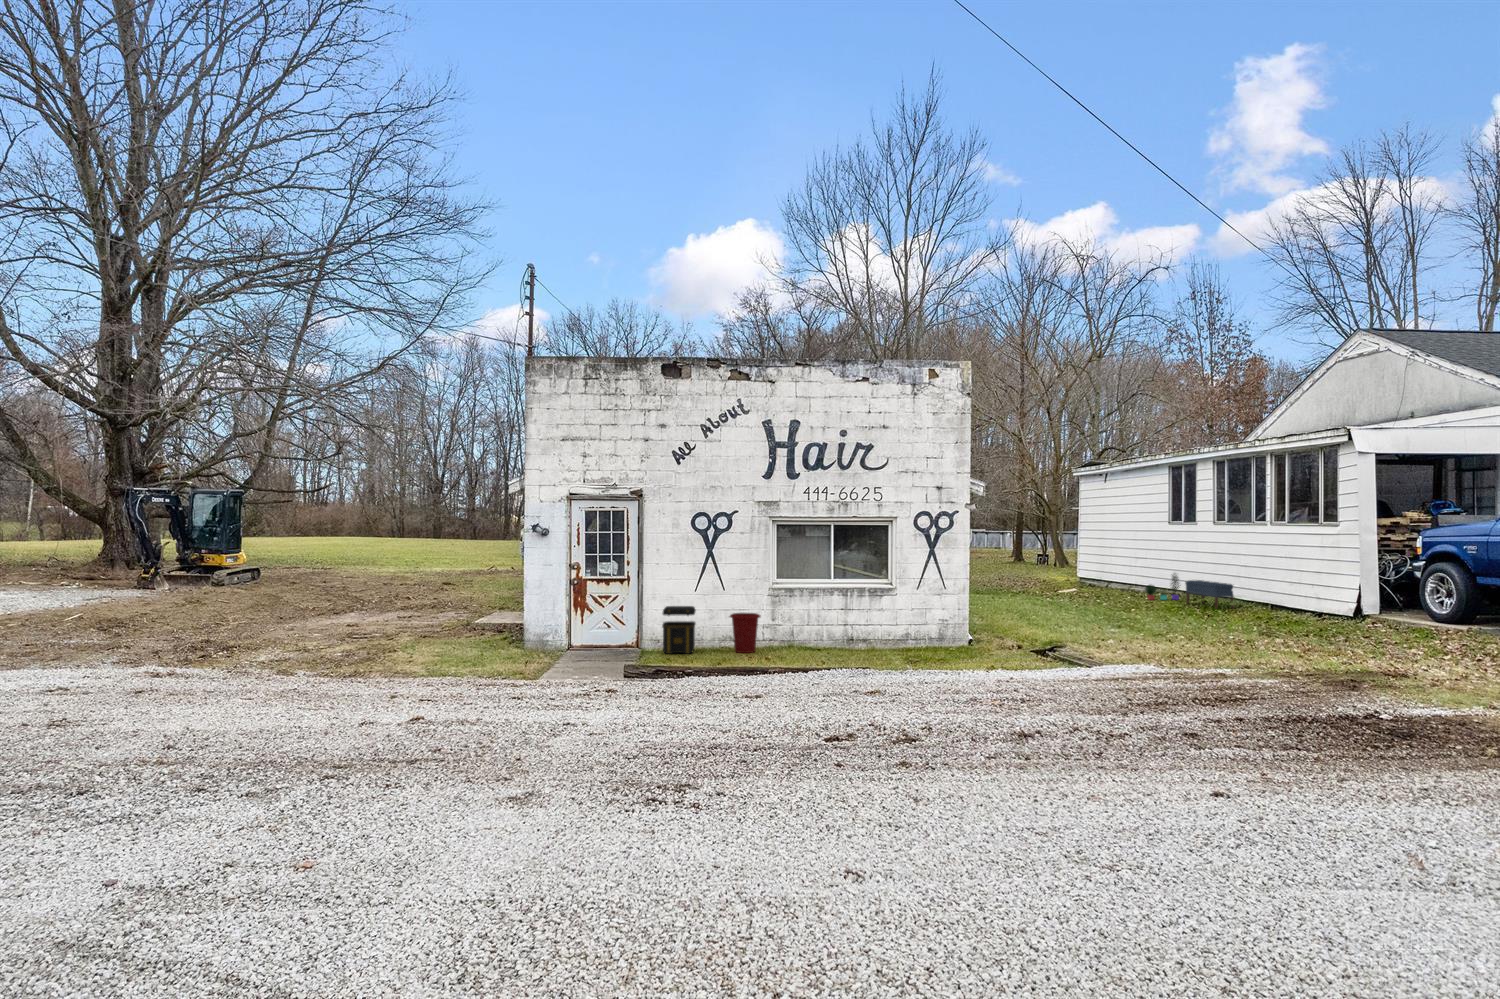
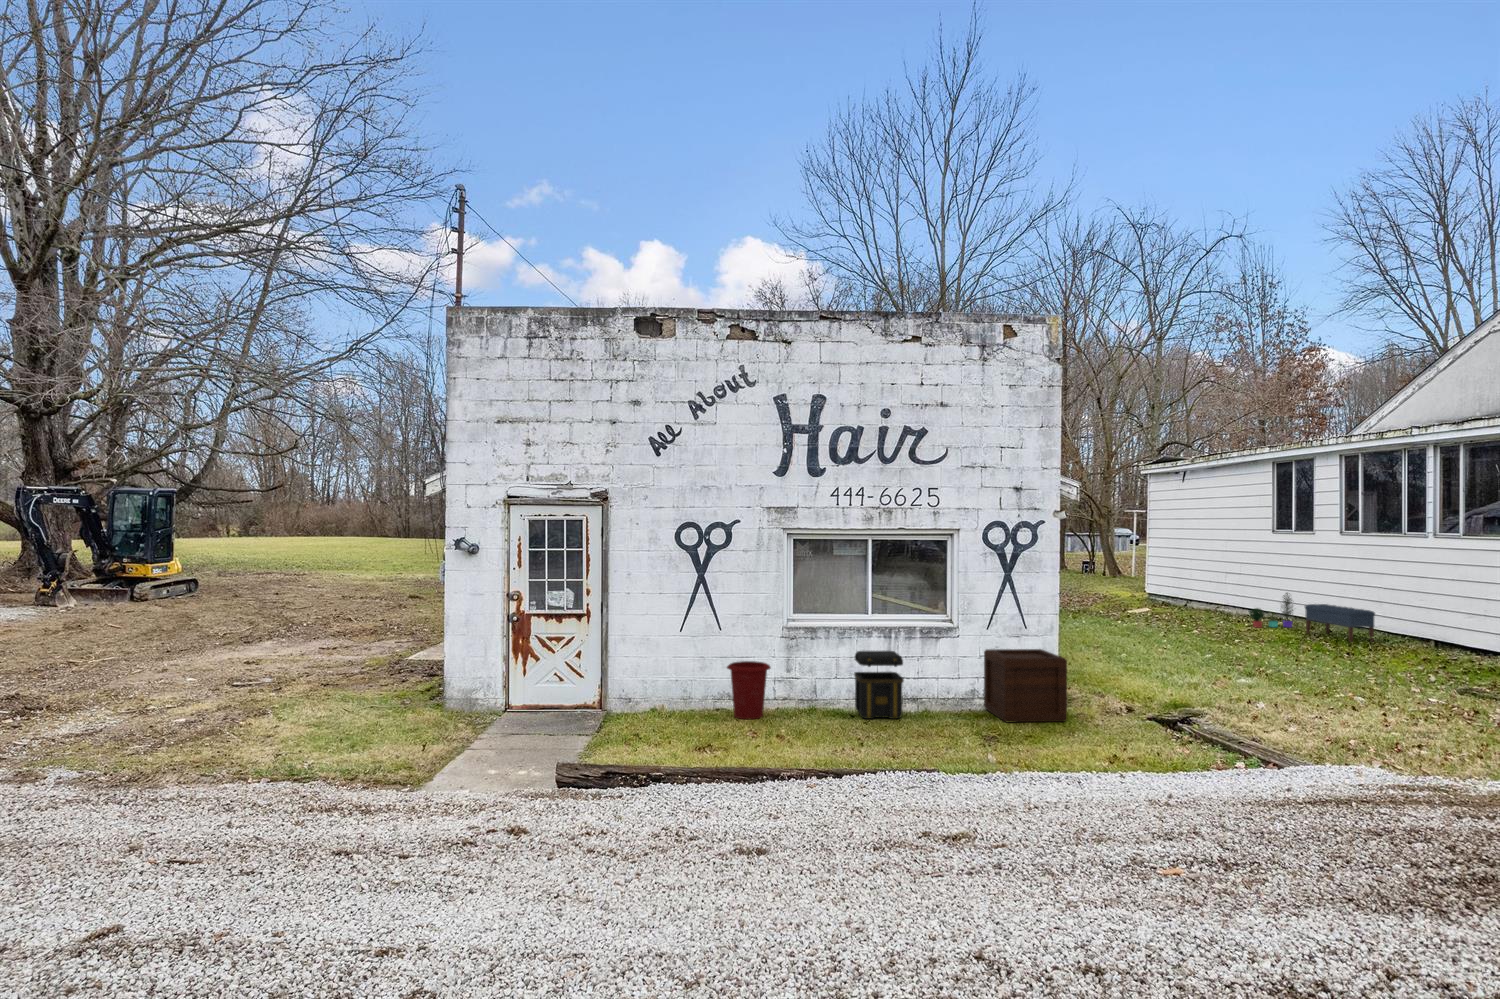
wooden crate: none [915,604,972,654] -> present [984,649,1067,722]
toolbox: present [662,606,696,654] -> present [854,651,904,719]

